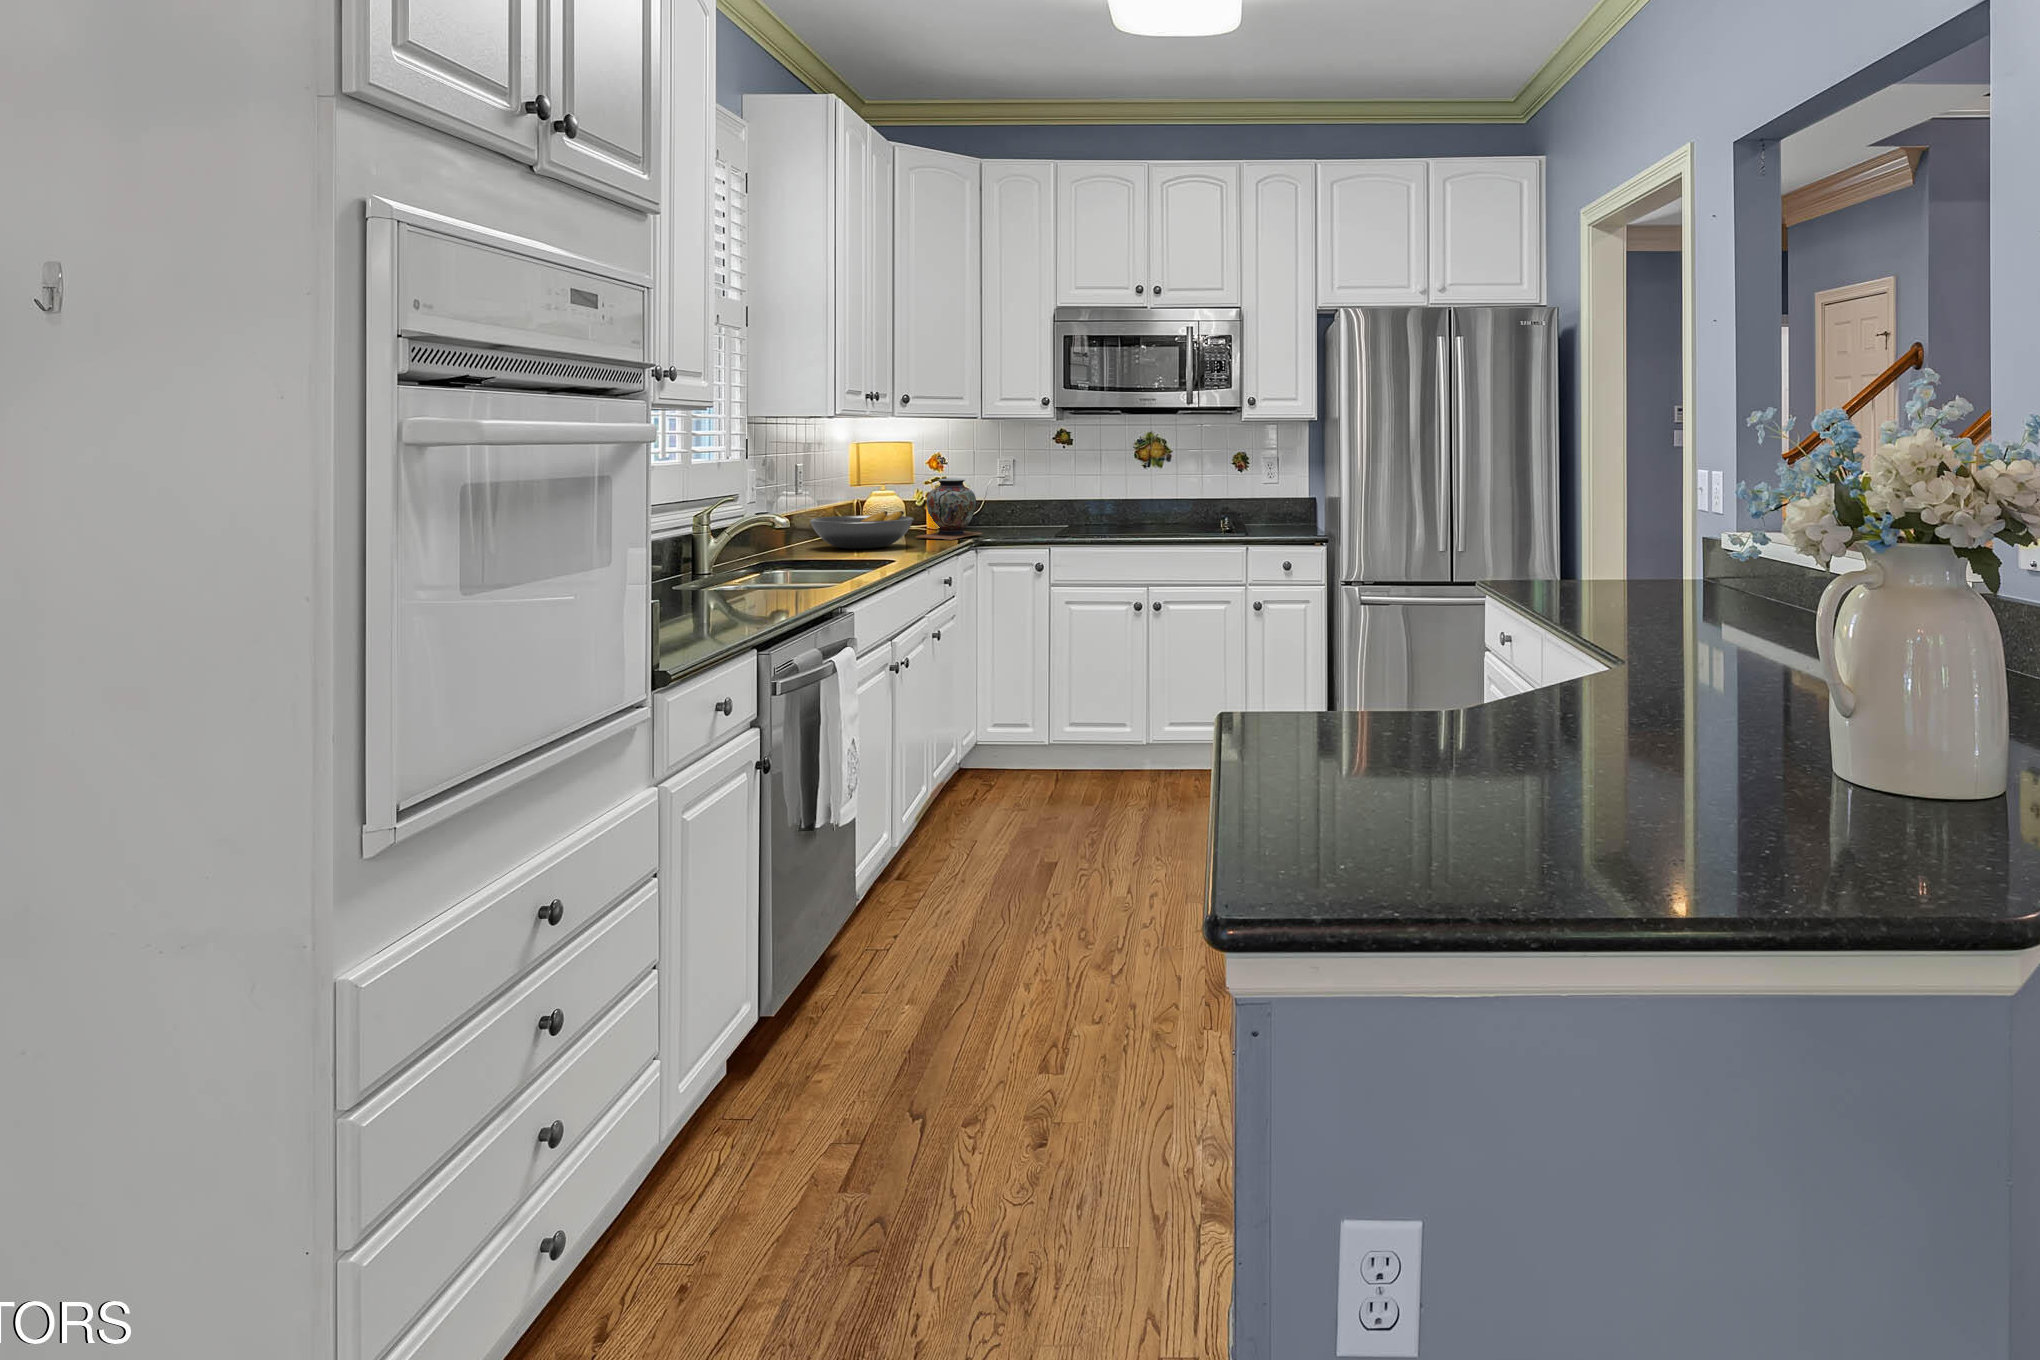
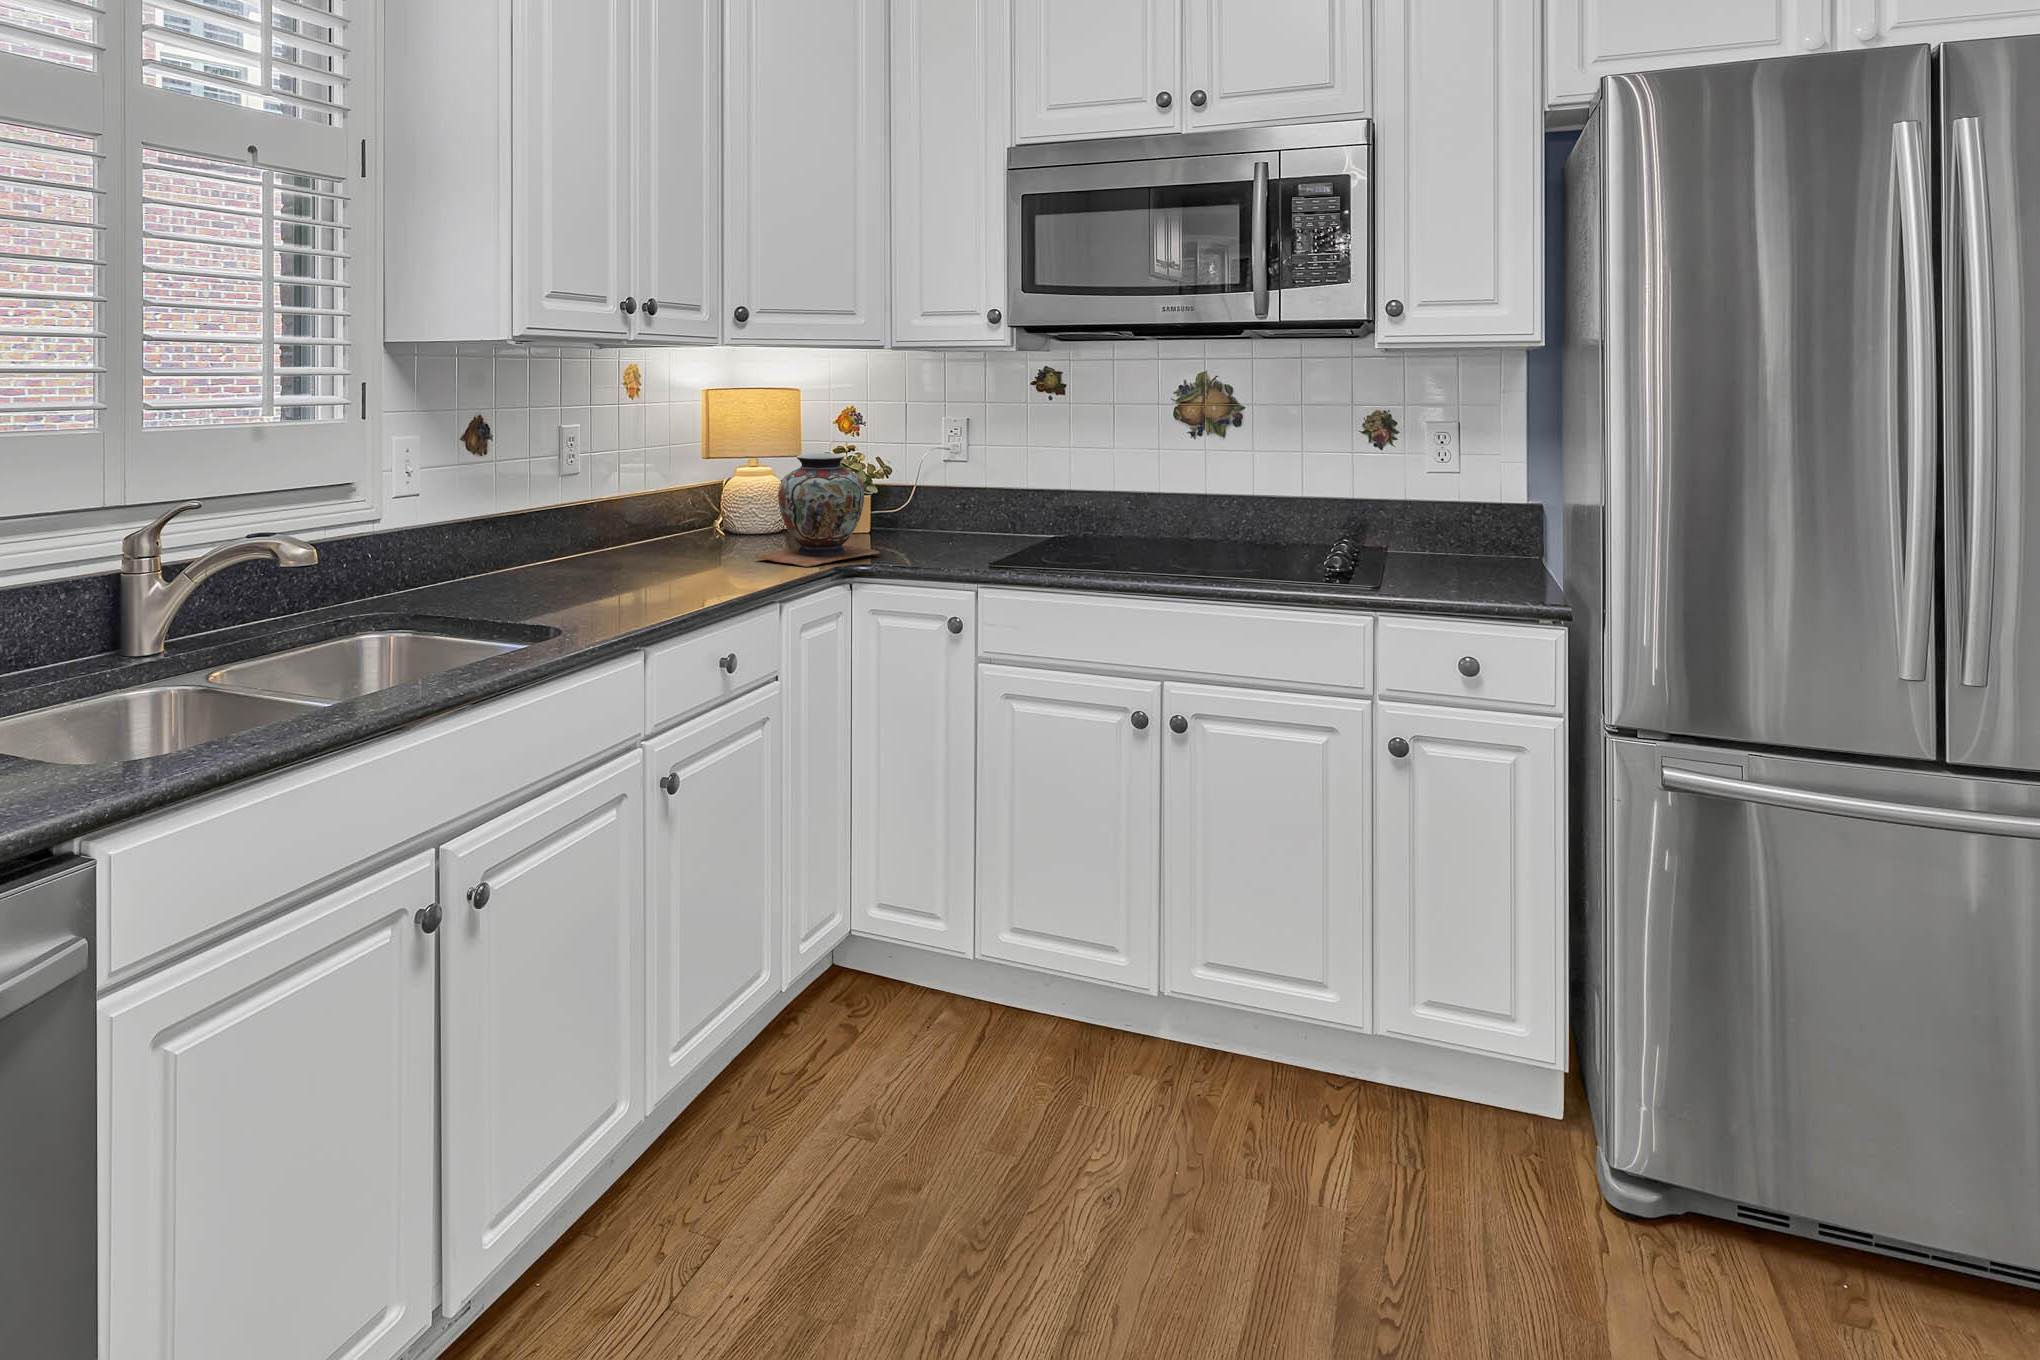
fruit bowl: present [810,511,914,549] -> none [531,518,715,586]

